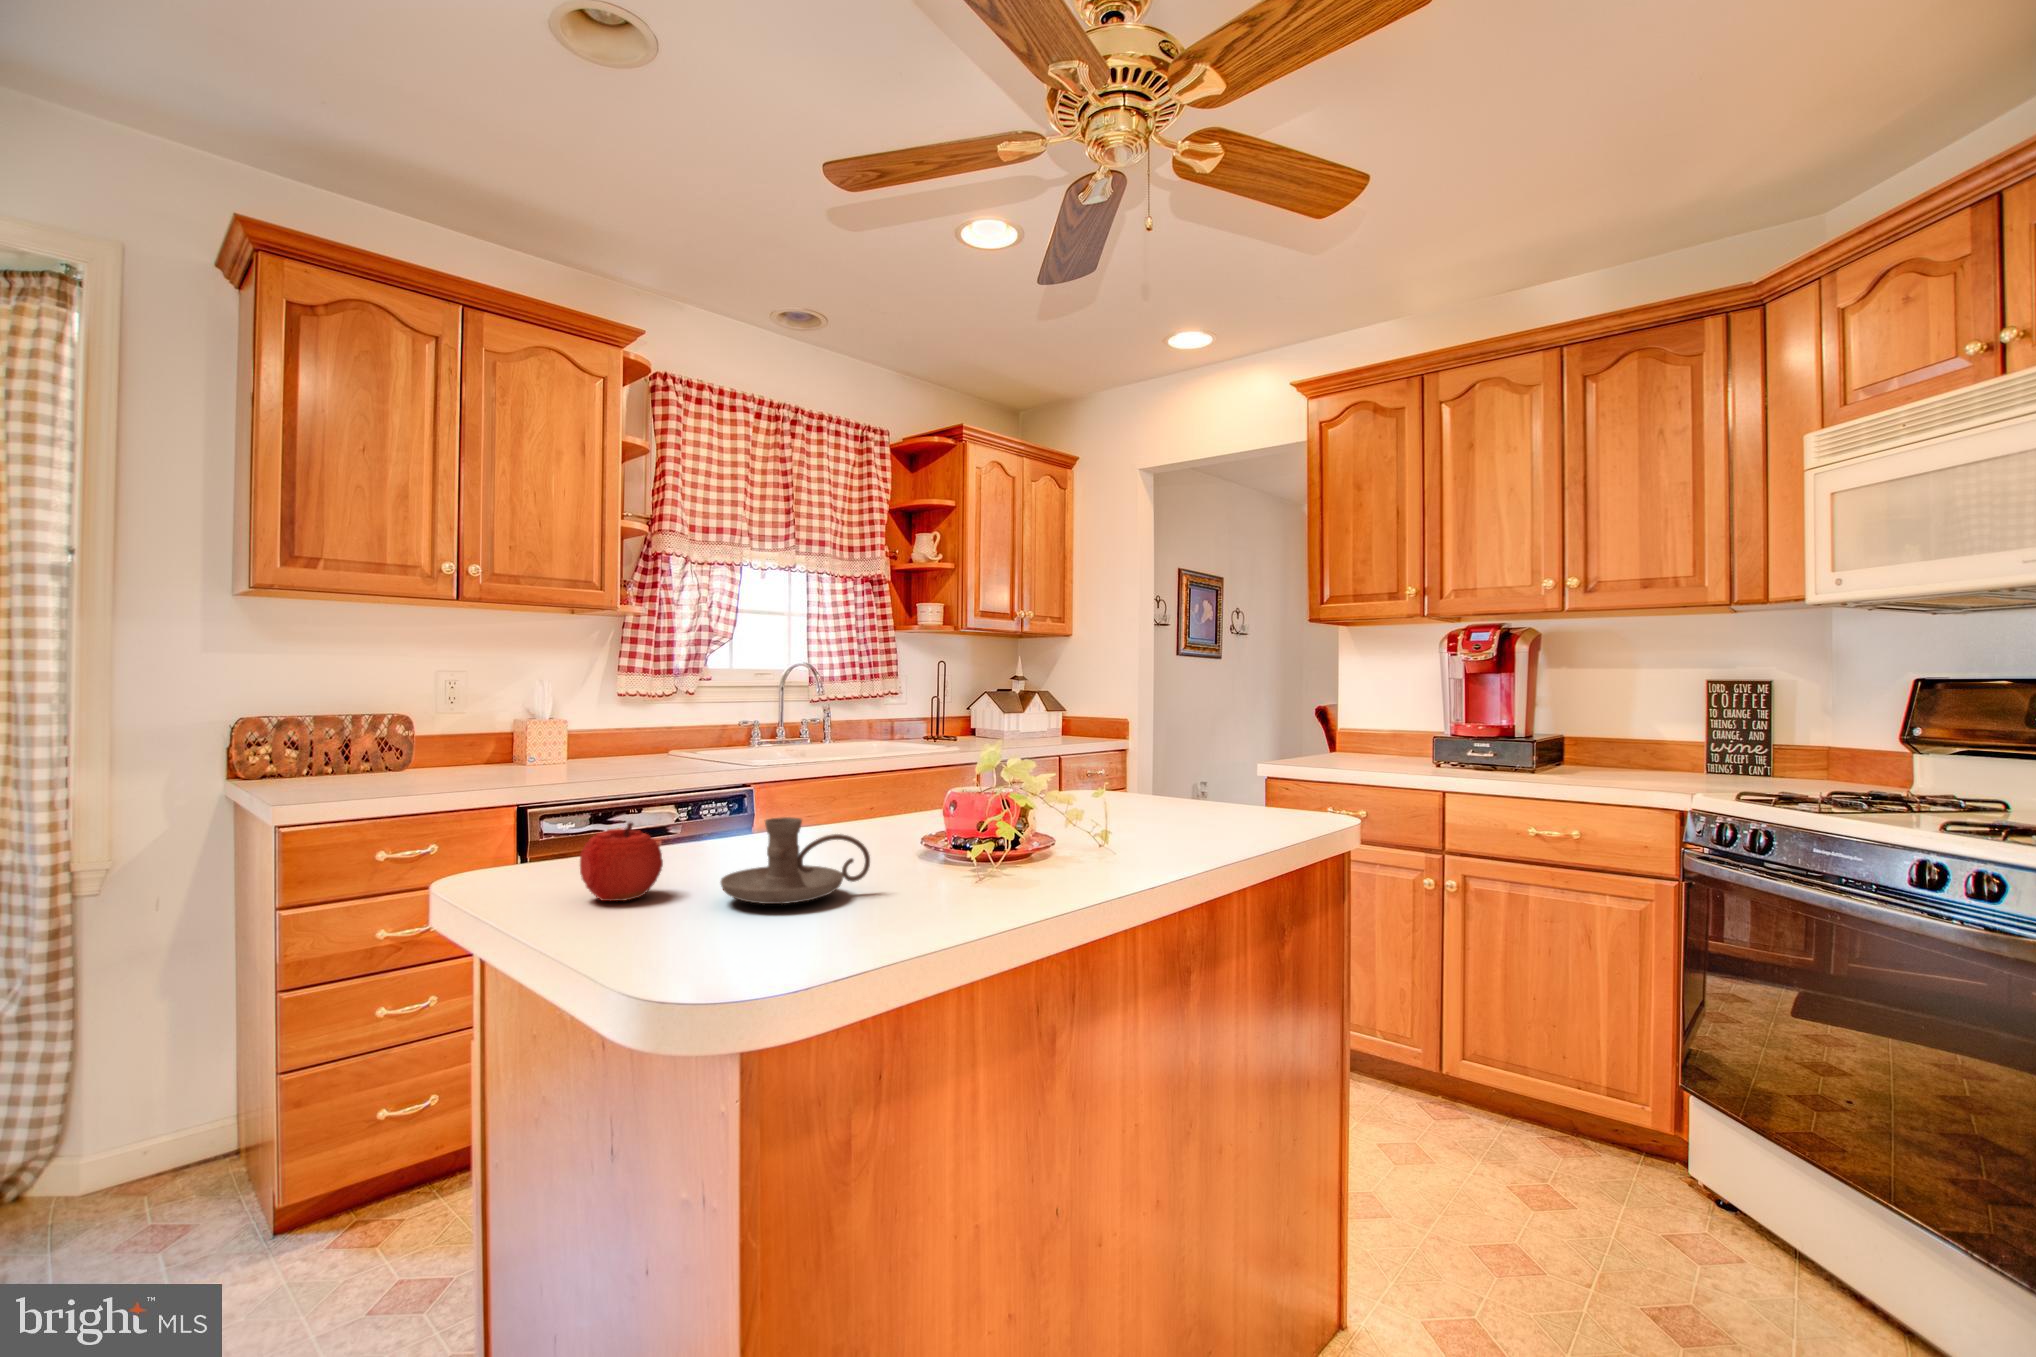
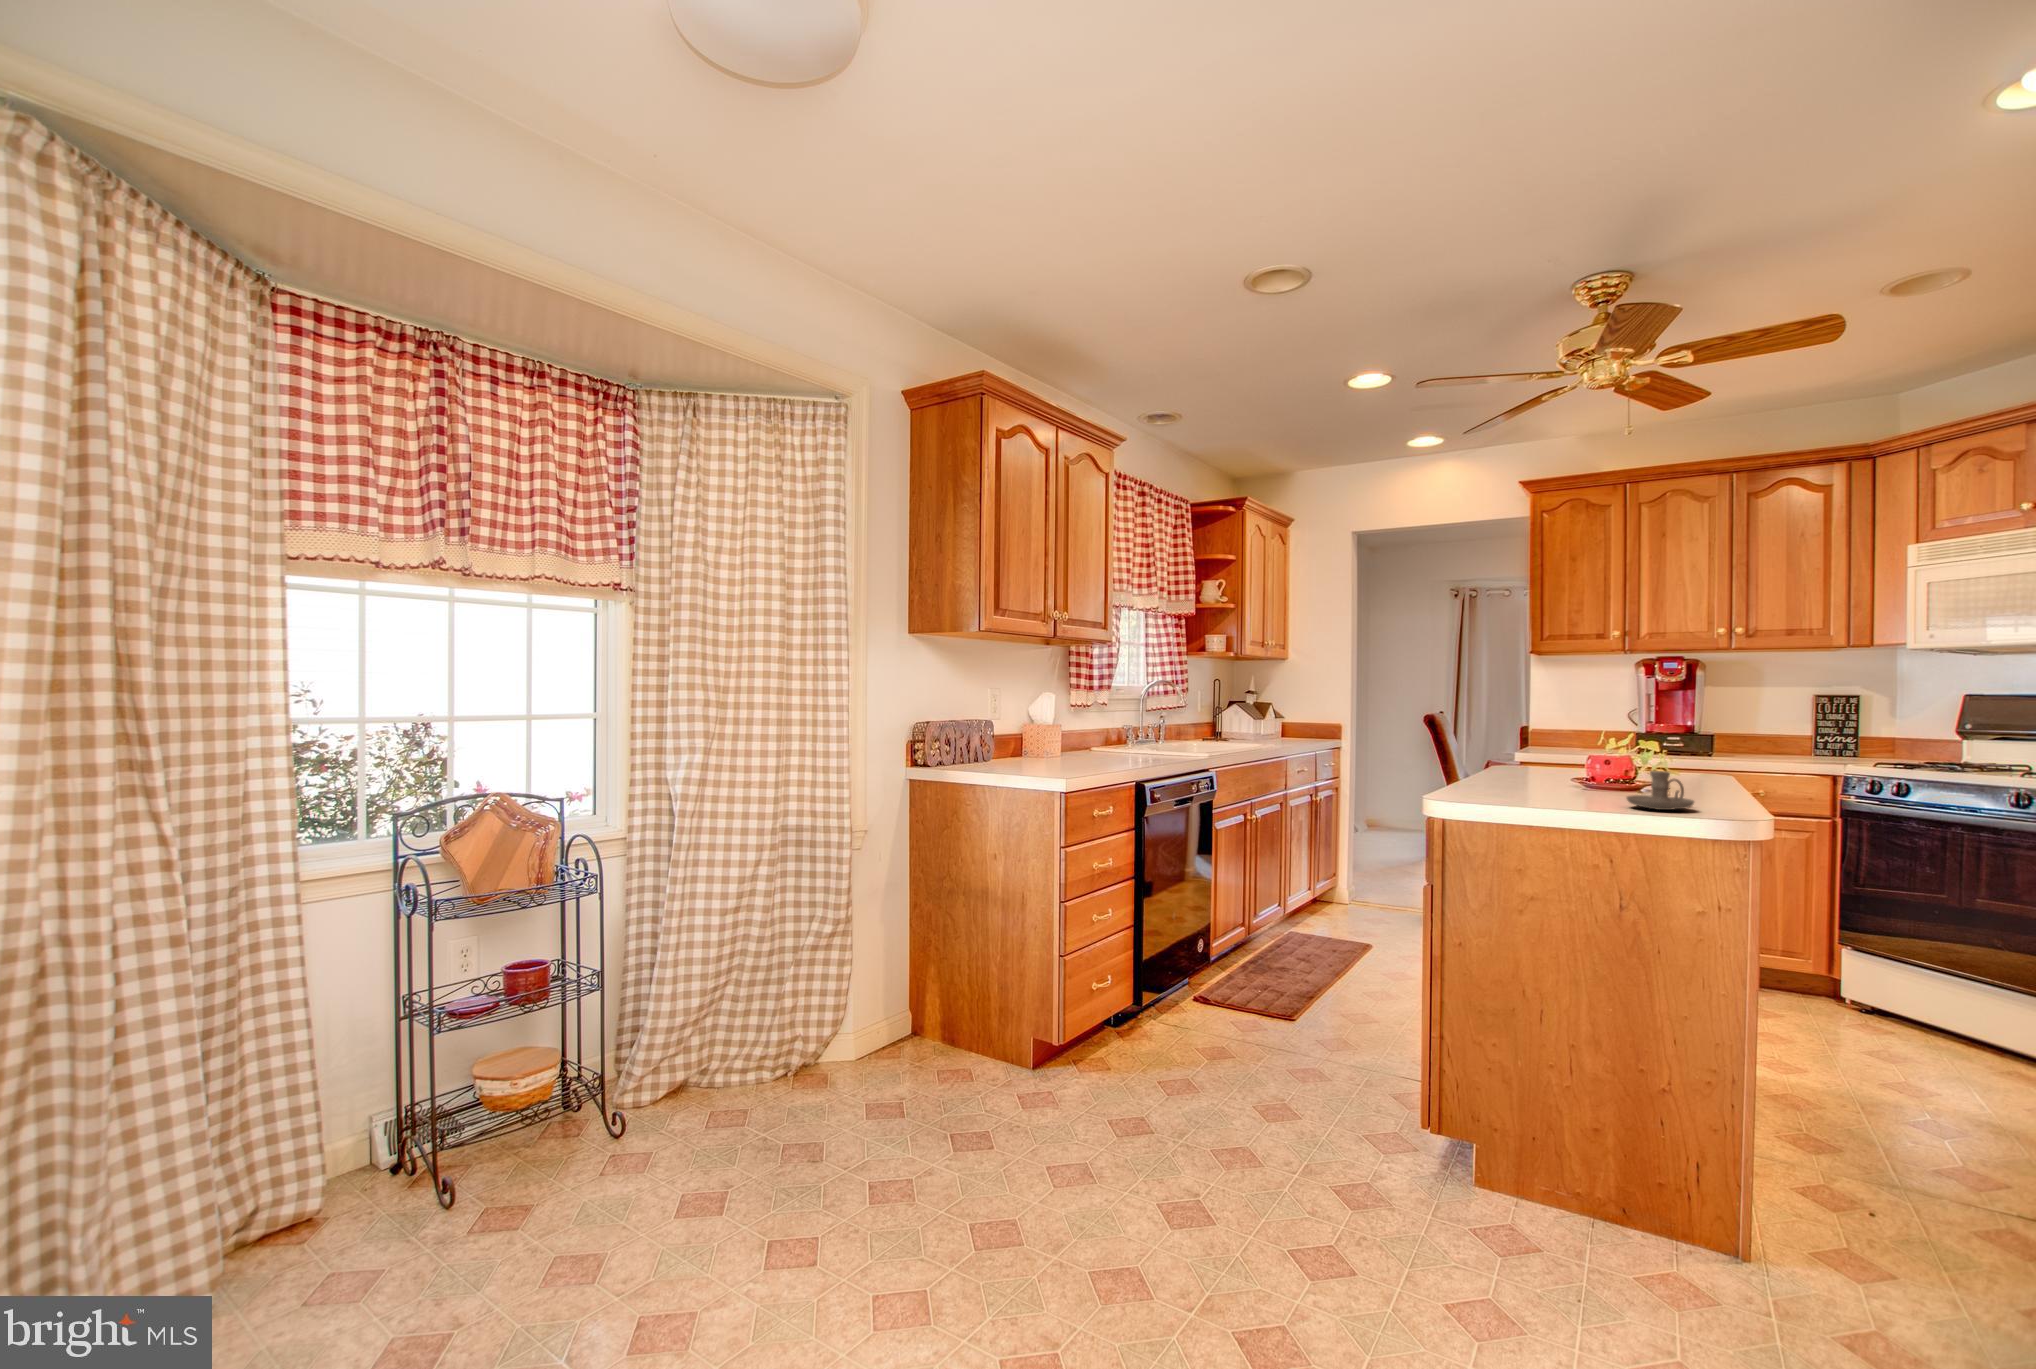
apple: present [580,823,663,901] -> none [1565,774,1608,811]

